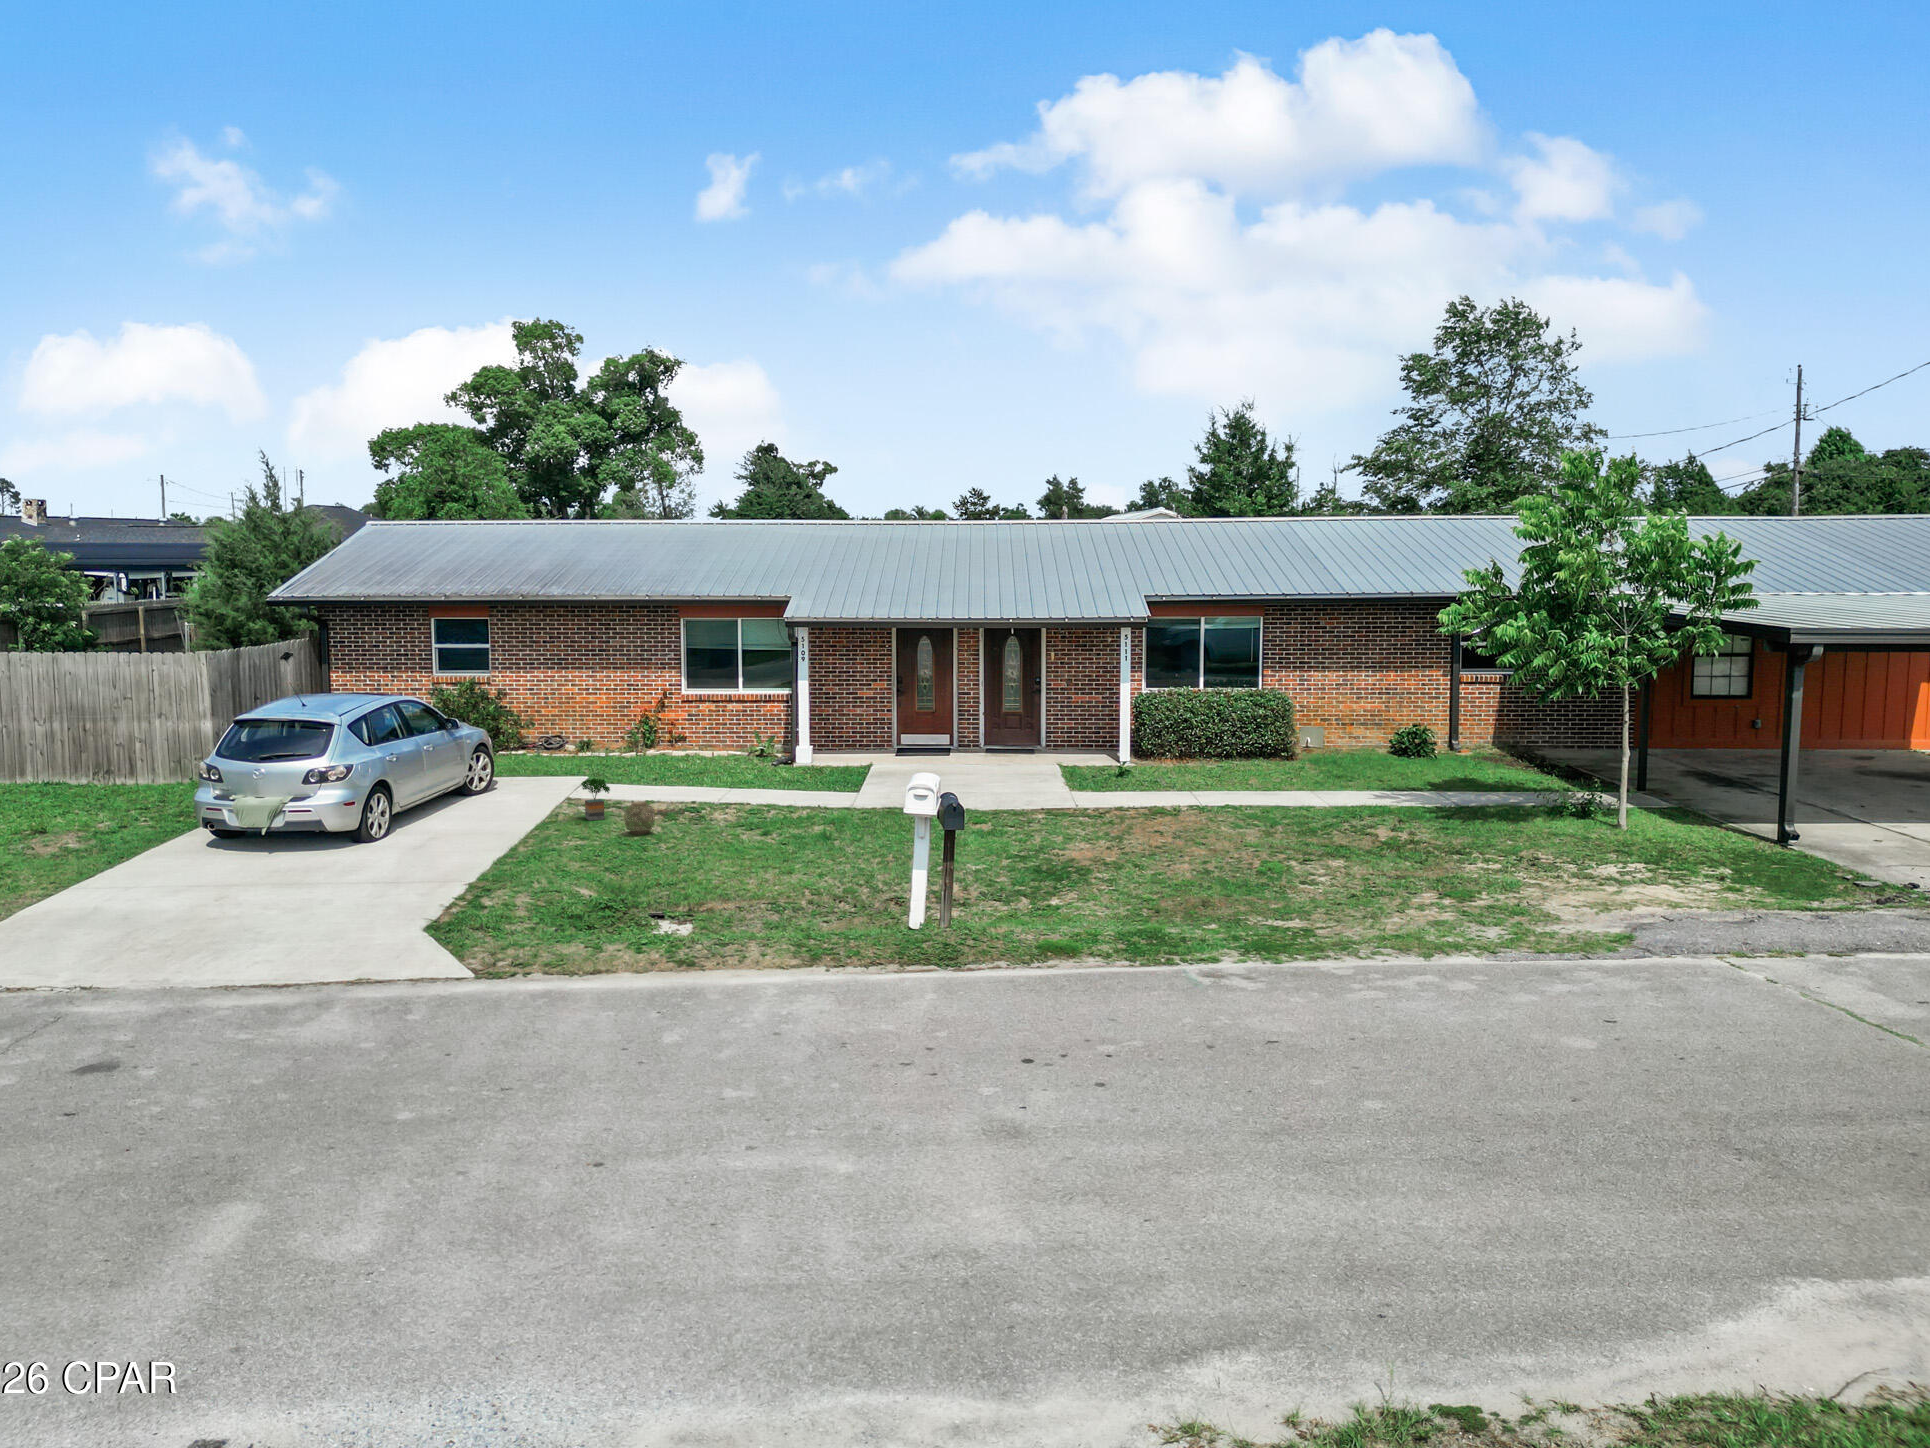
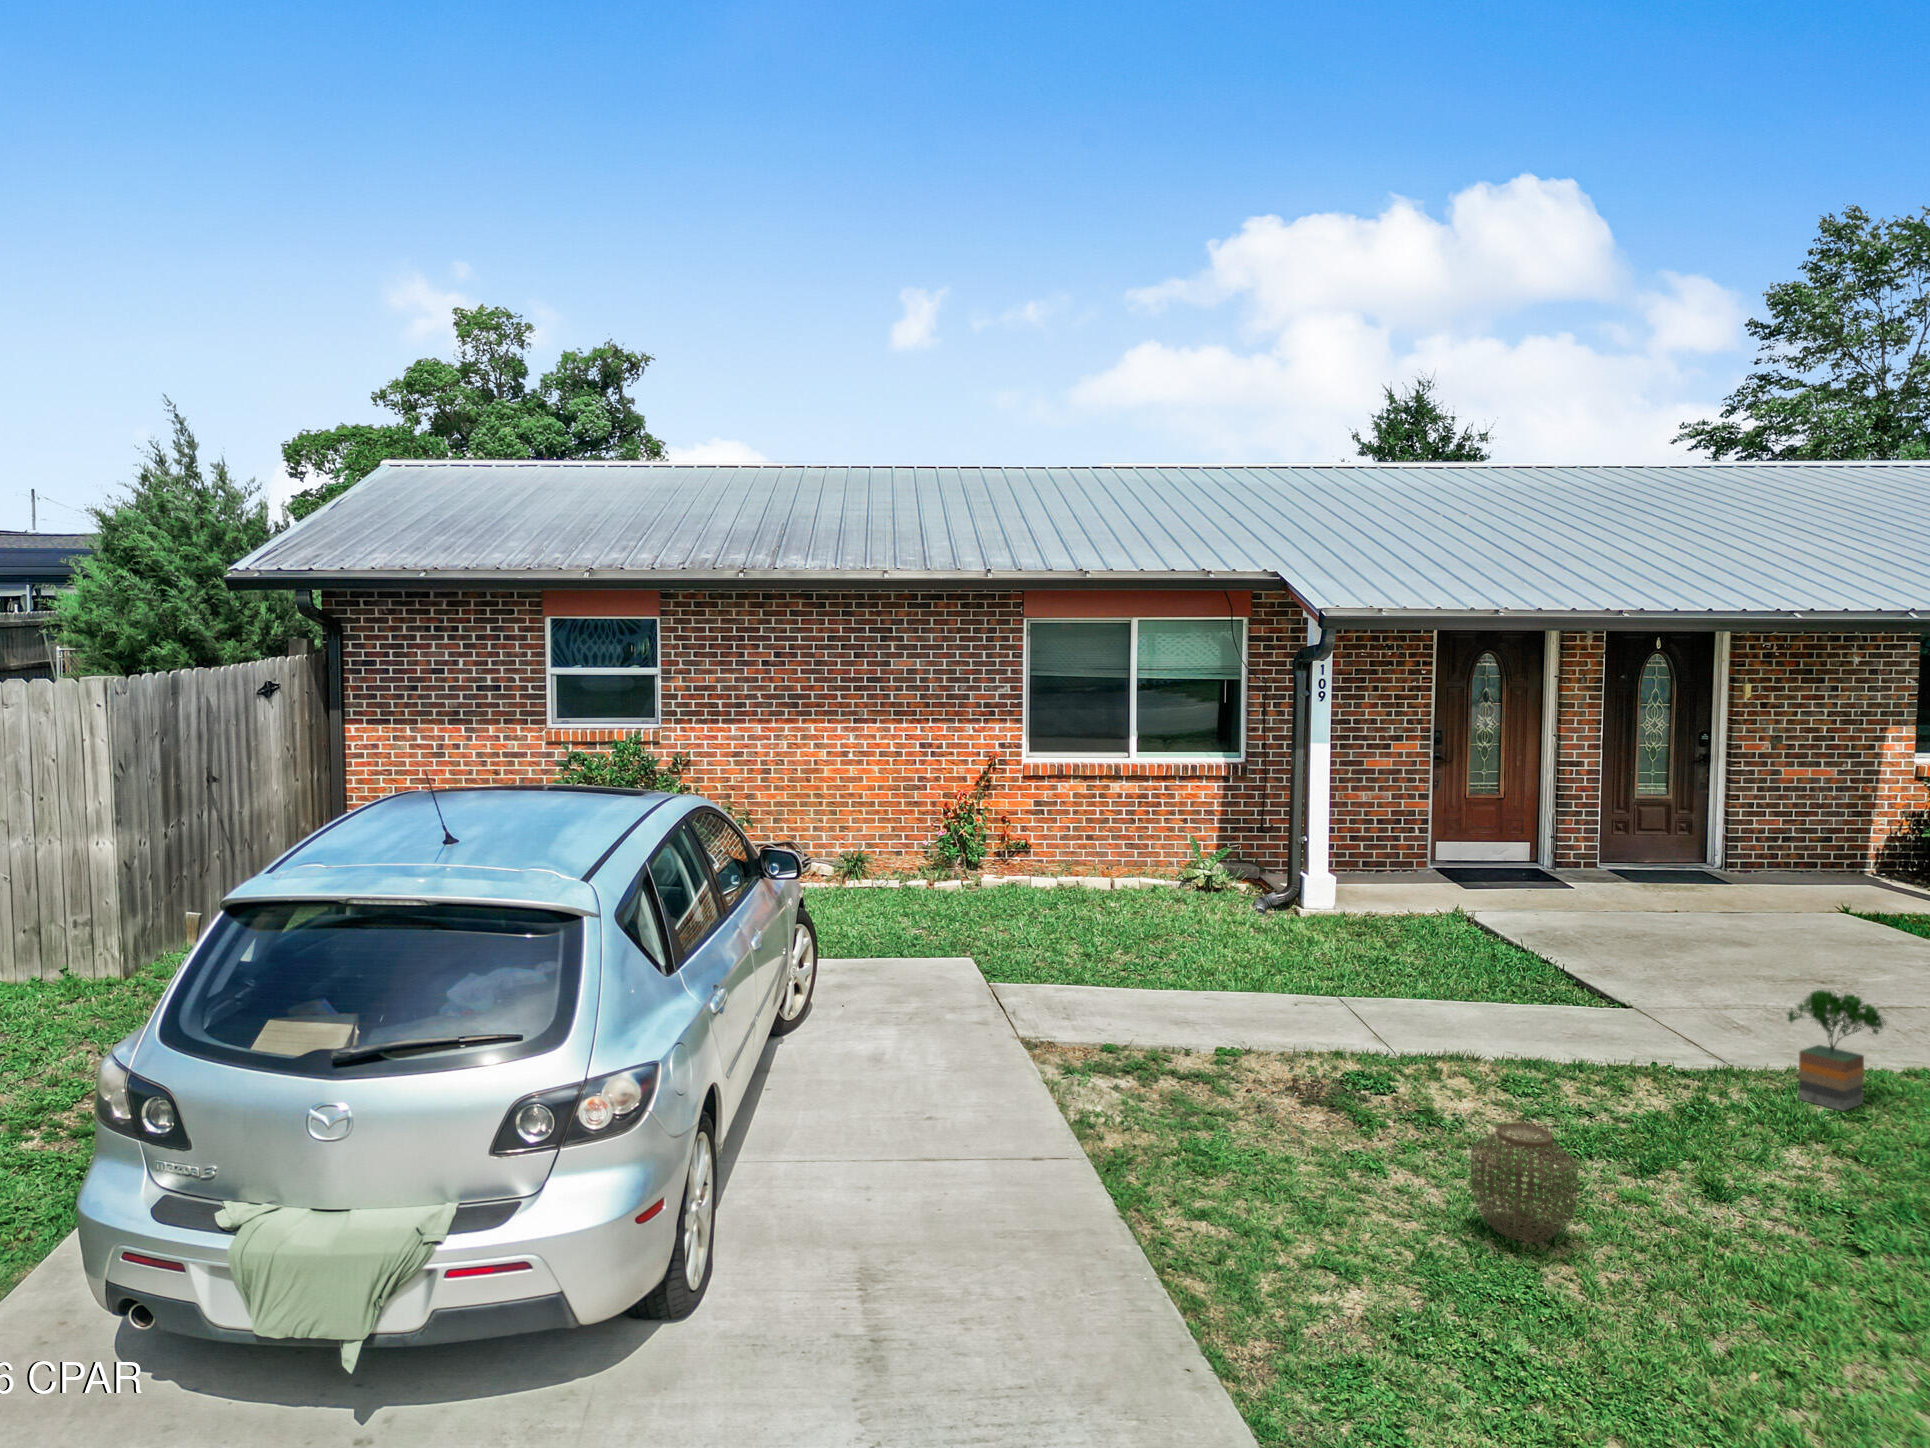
potted tree: present [581,778,610,821] -> present [1787,990,1886,1111]

